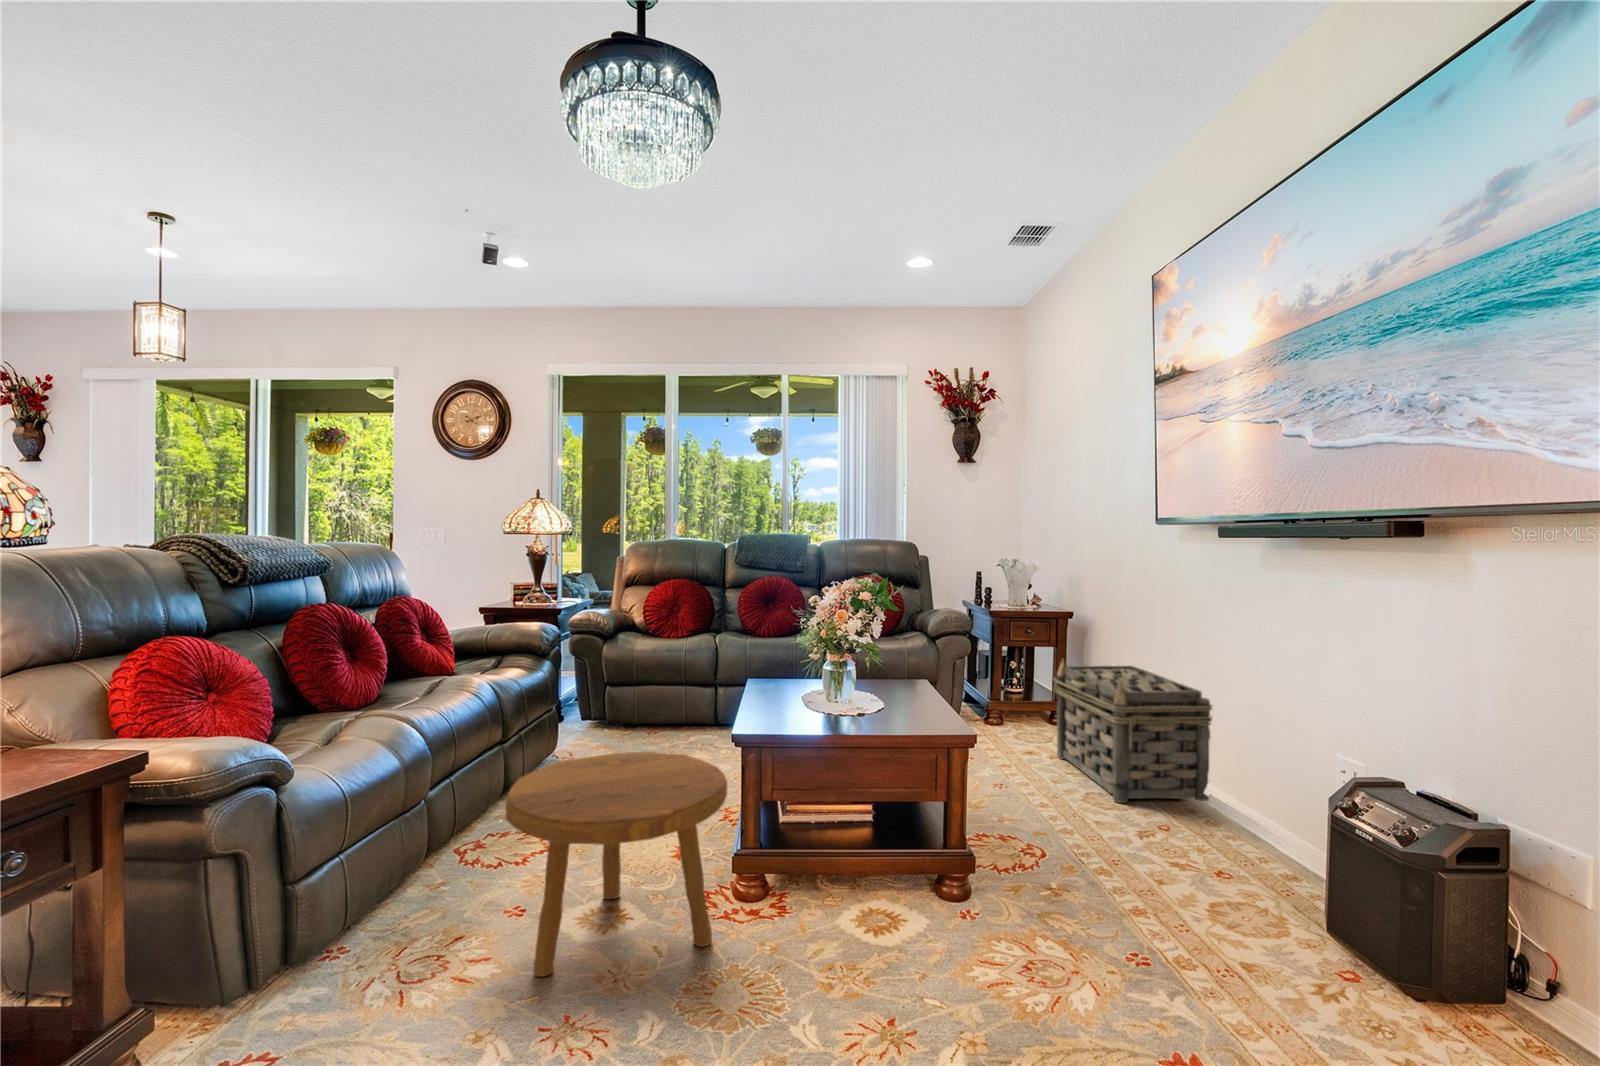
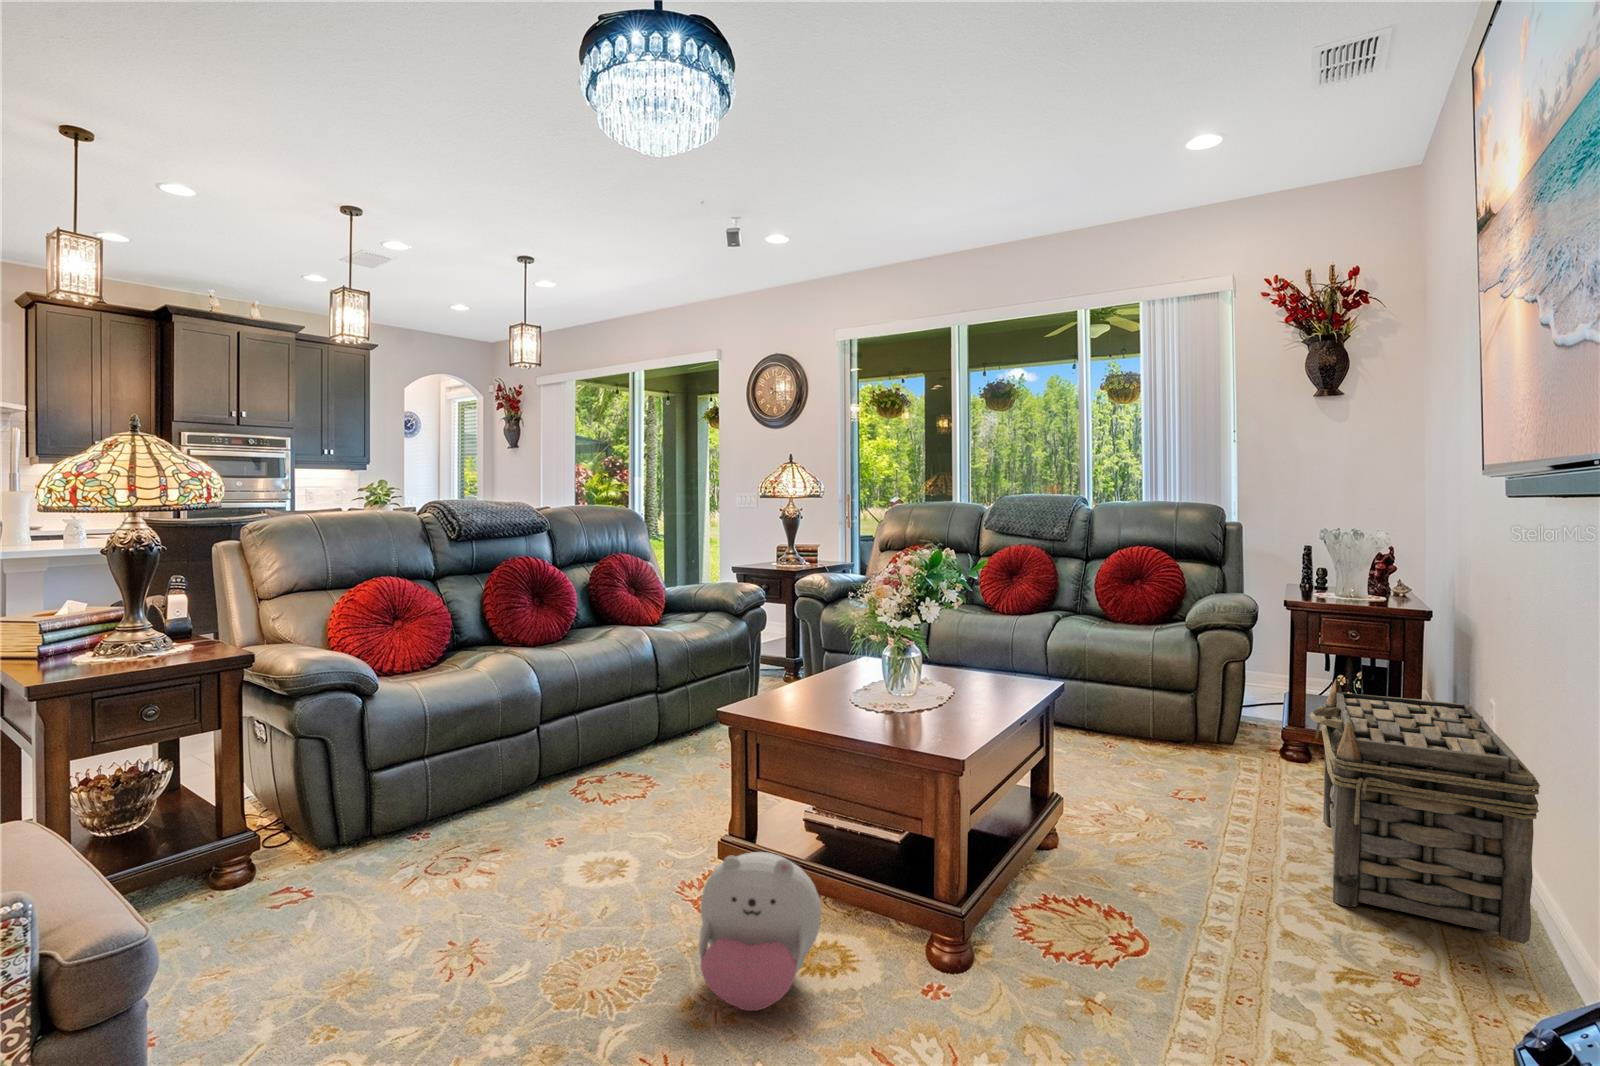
footstool: present [505,752,727,977] -> none [477,710,690,913]
plush toy: none [823,842,941,979] -> present [699,852,821,1011]

